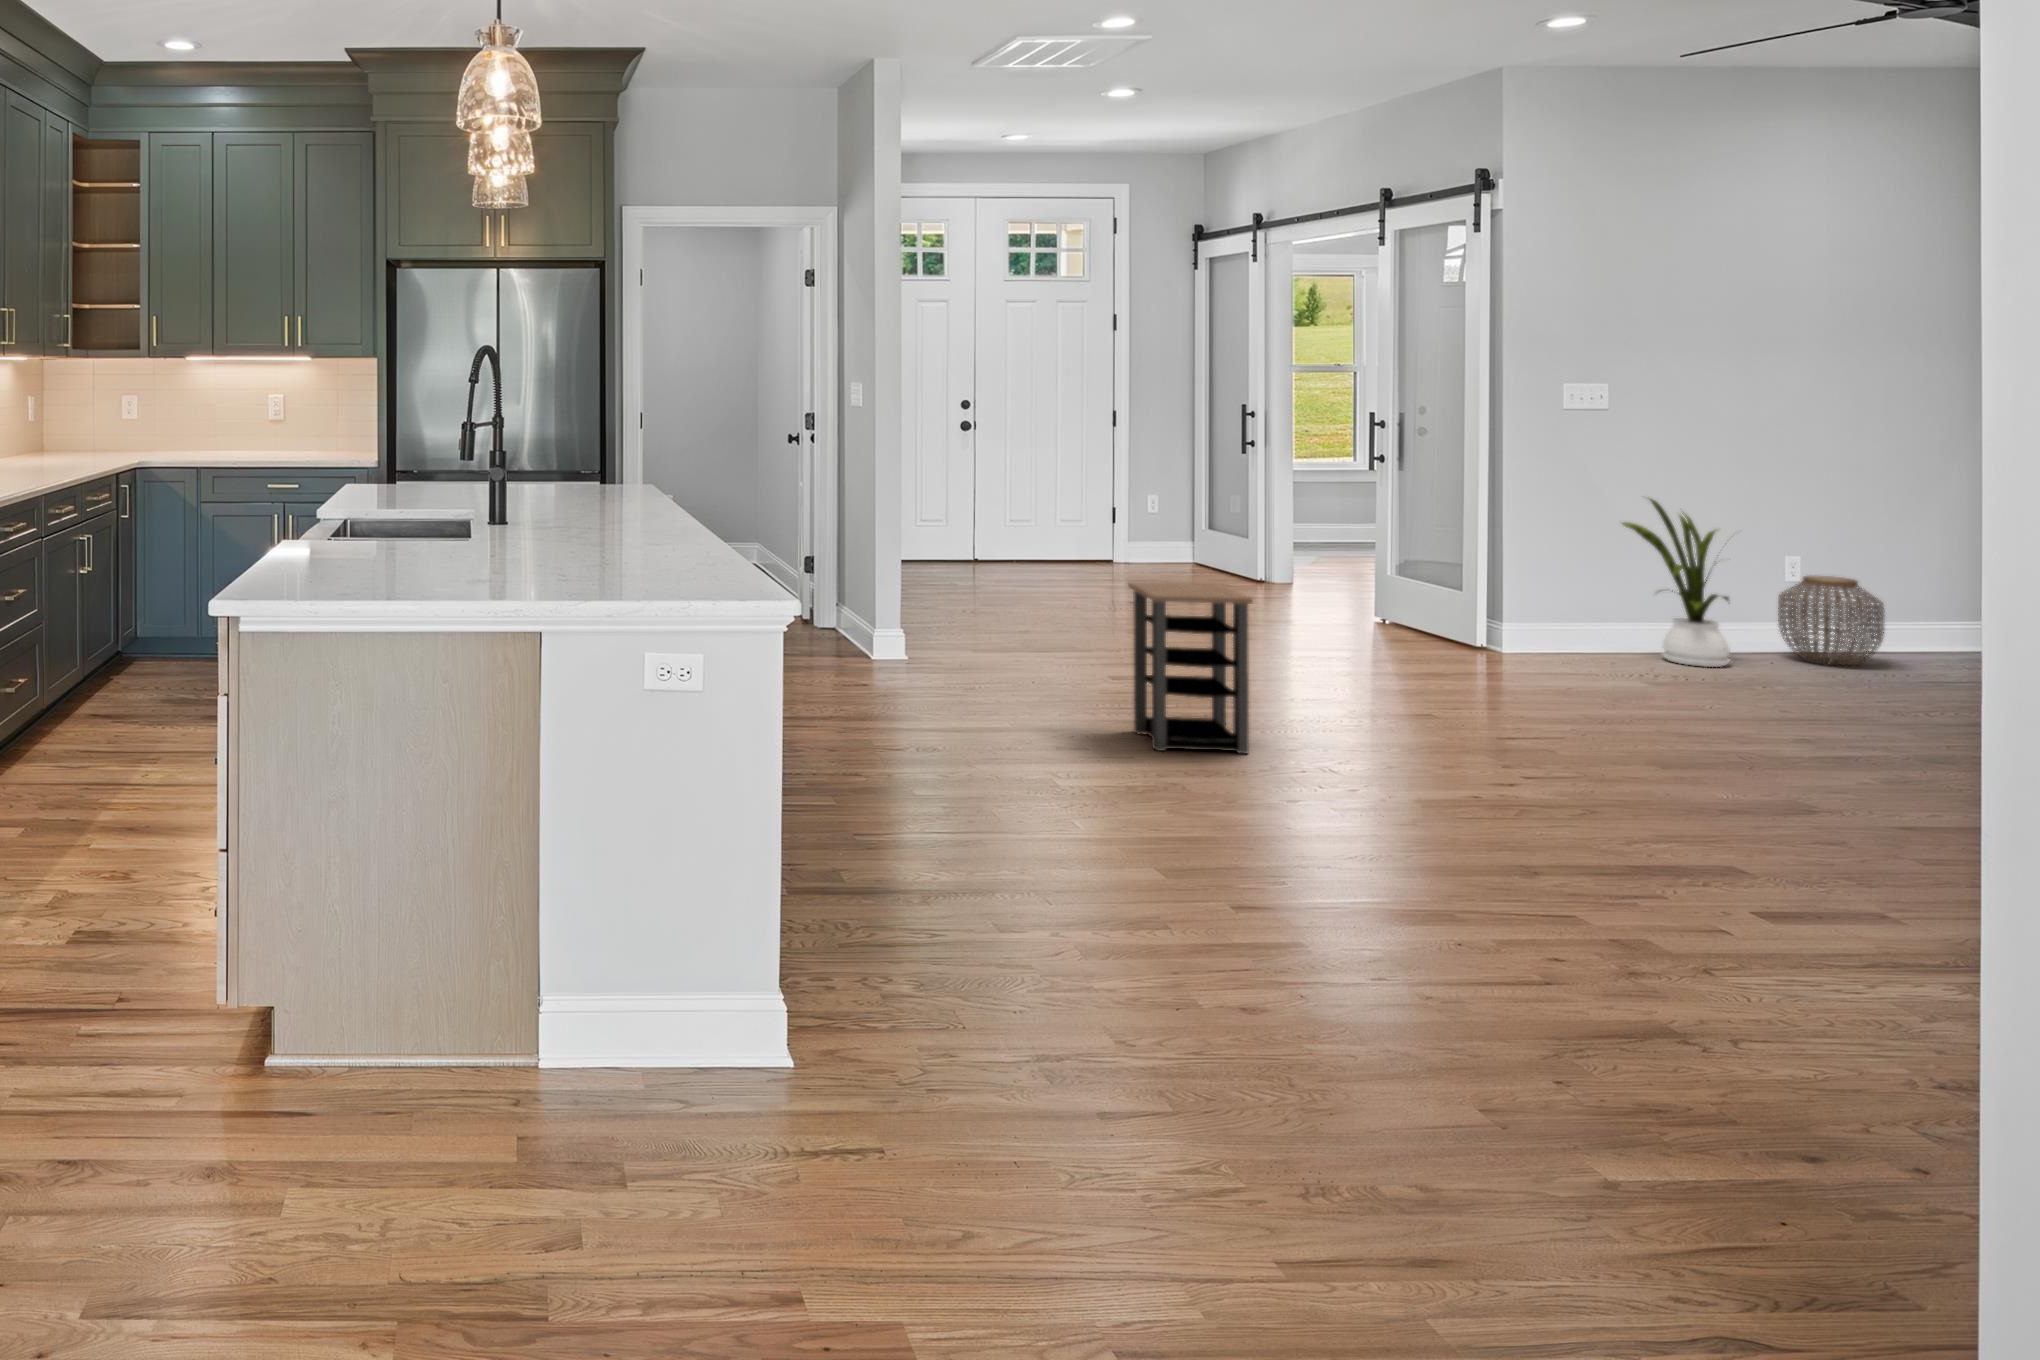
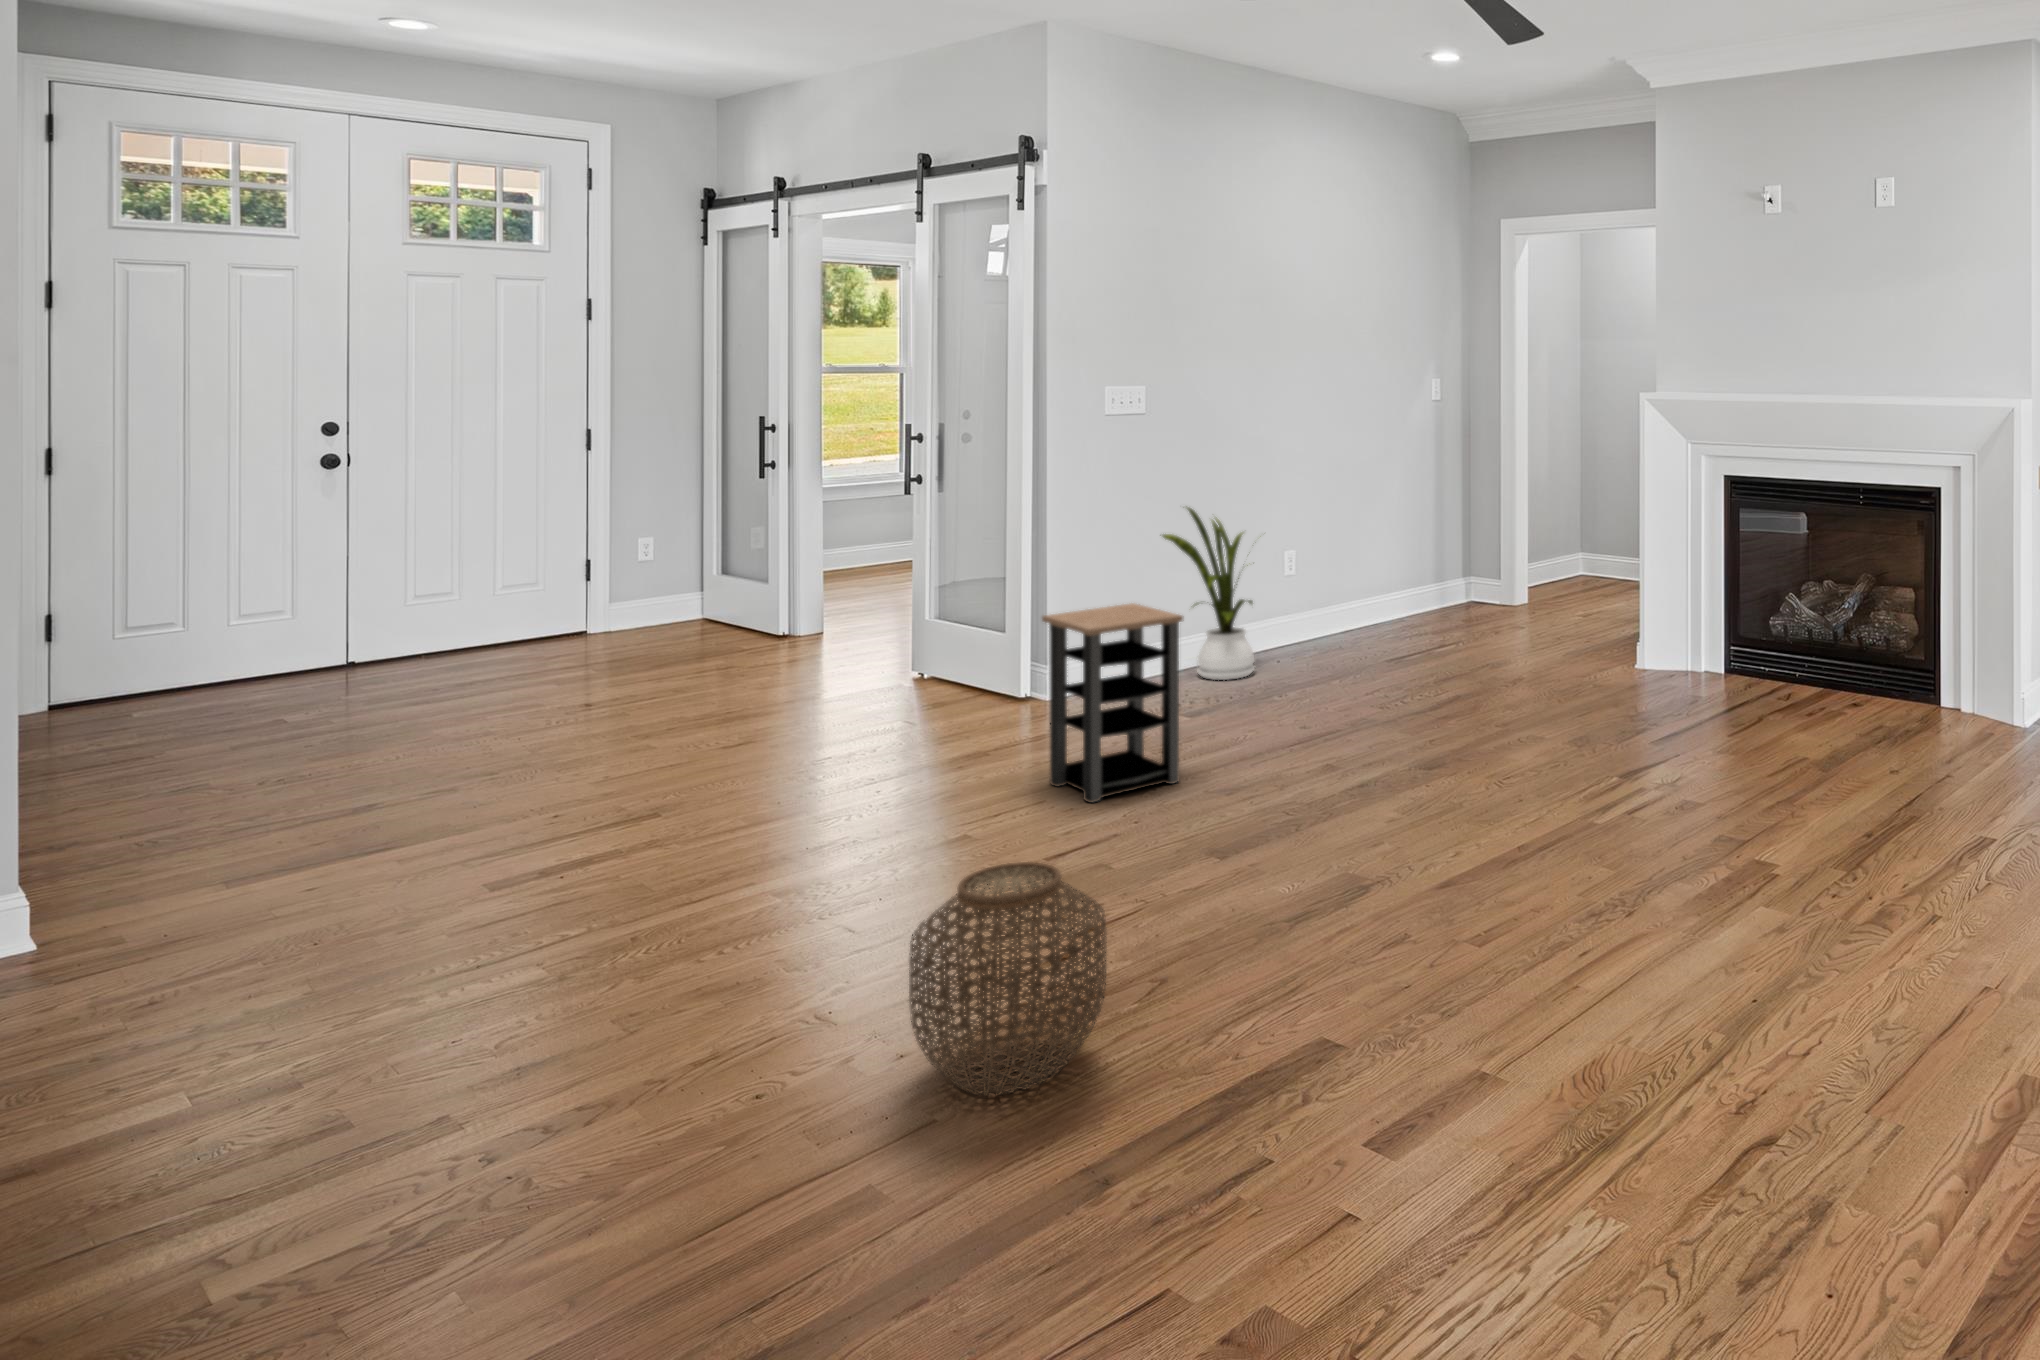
woven basket: present [1778,576,1885,666] -> present [909,862,1107,1095]
side table: present [1128,583,1253,754] -> present [1042,603,1183,803]

